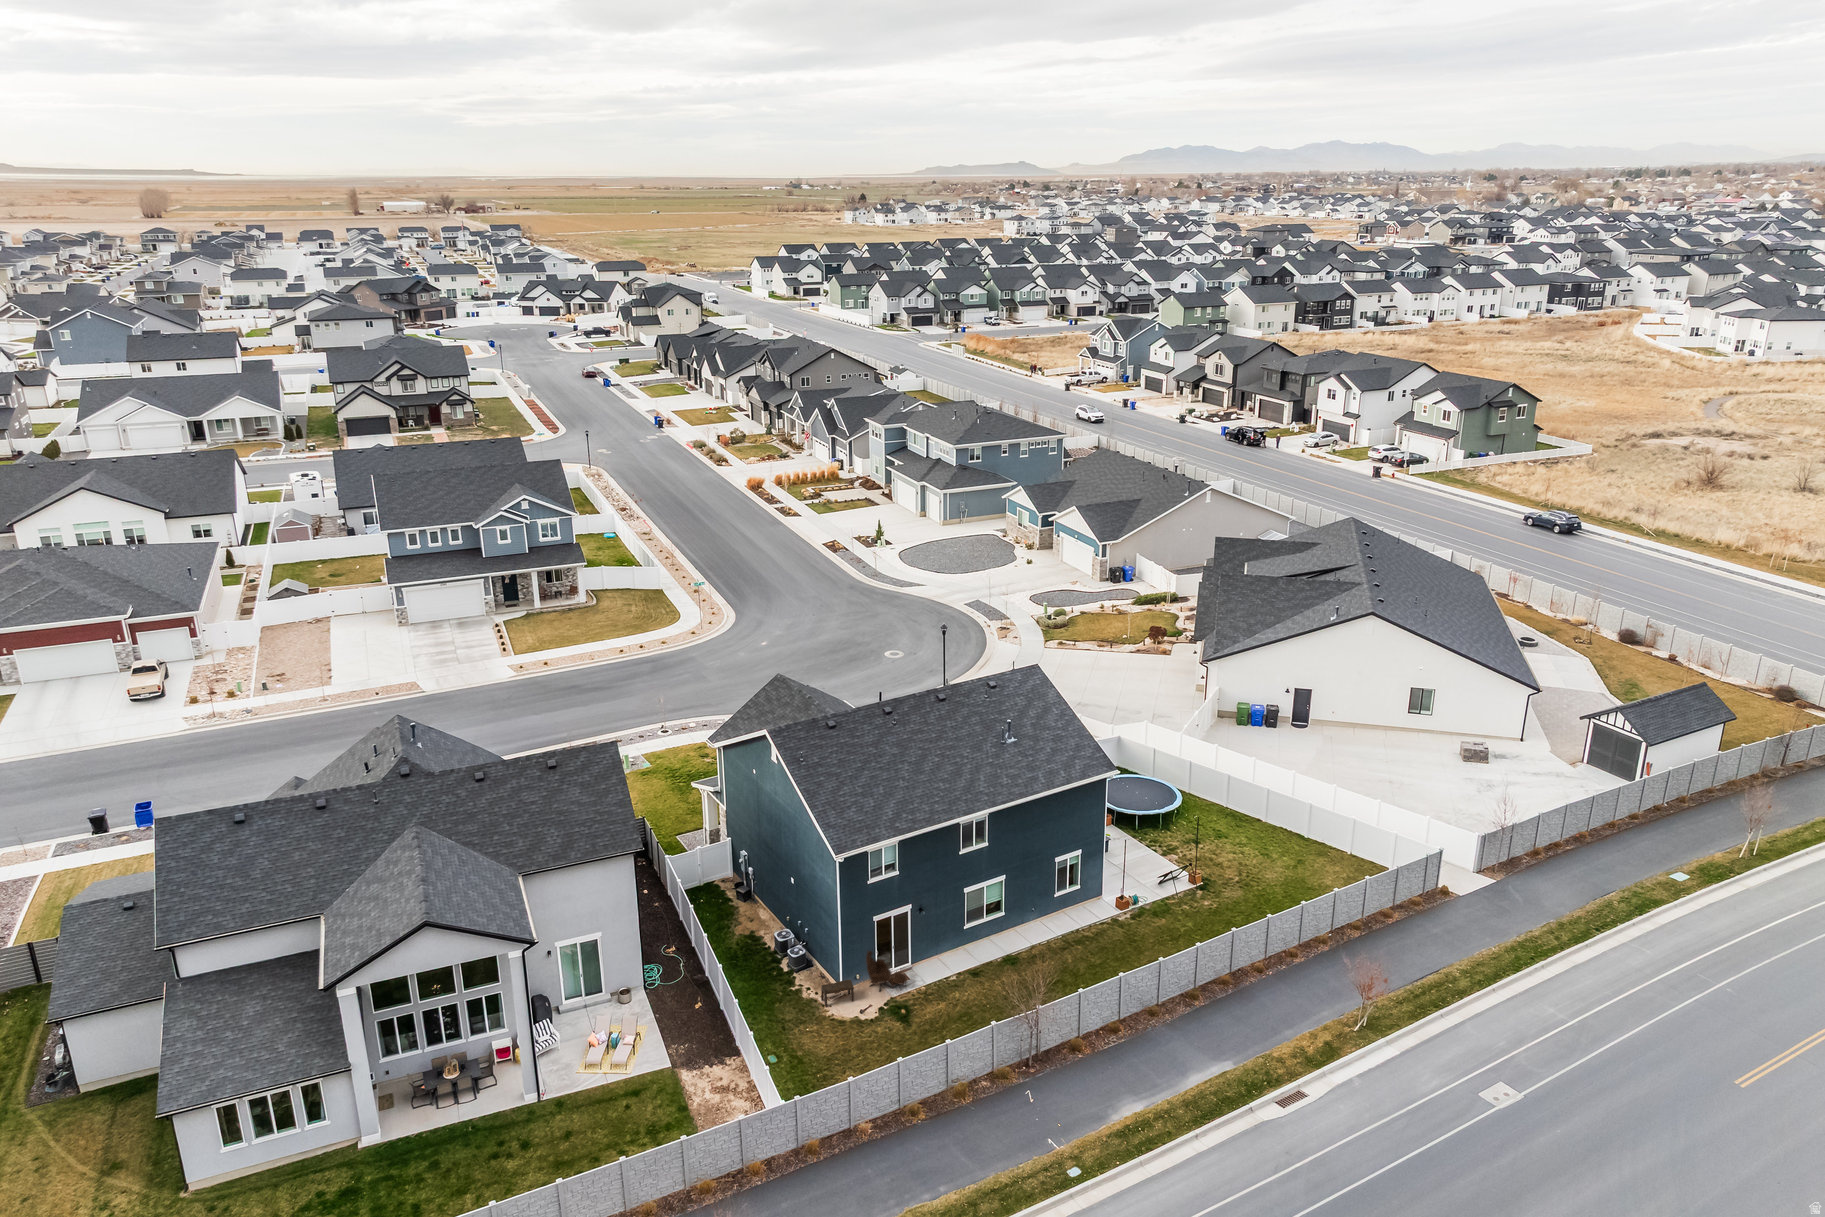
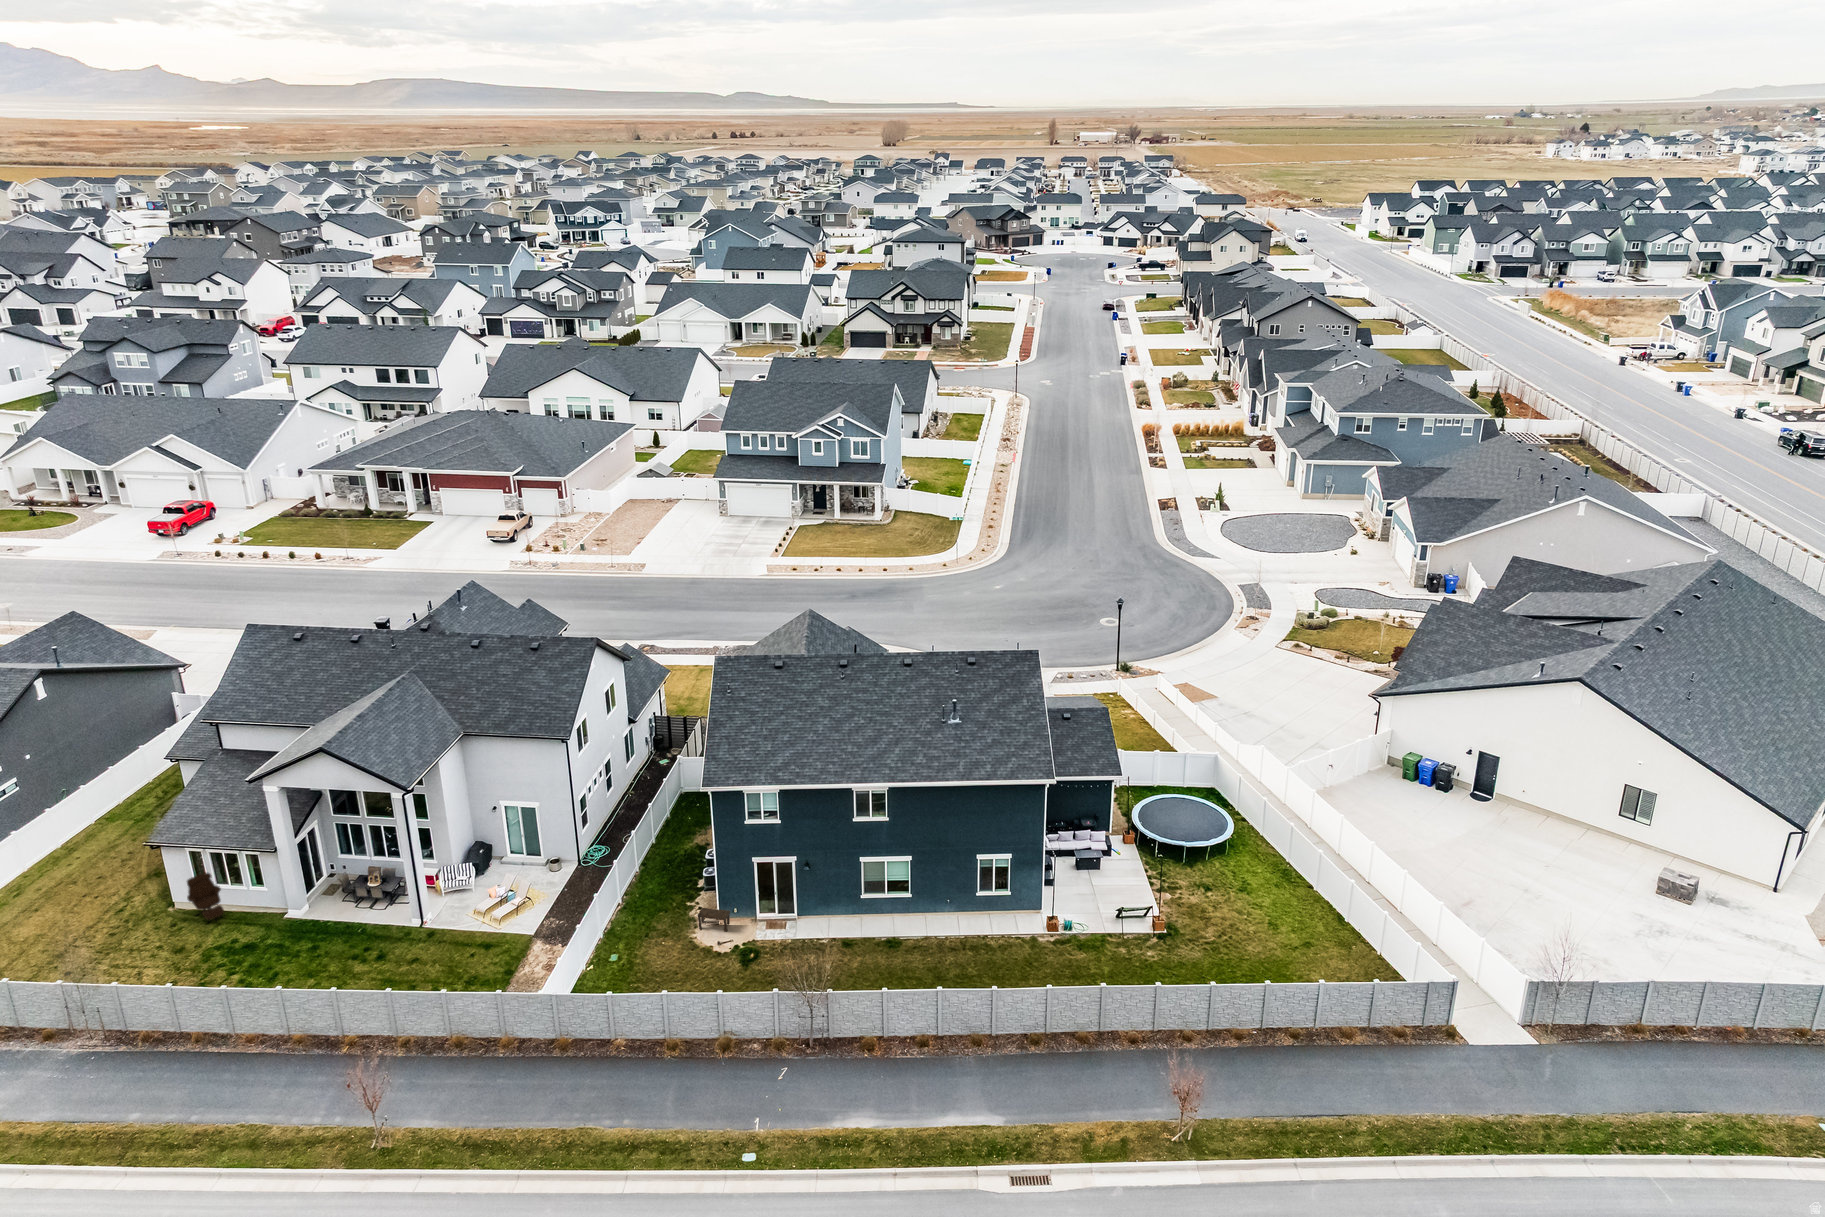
lounge chair: present [866,951,907,991] -> present [187,873,224,921]

